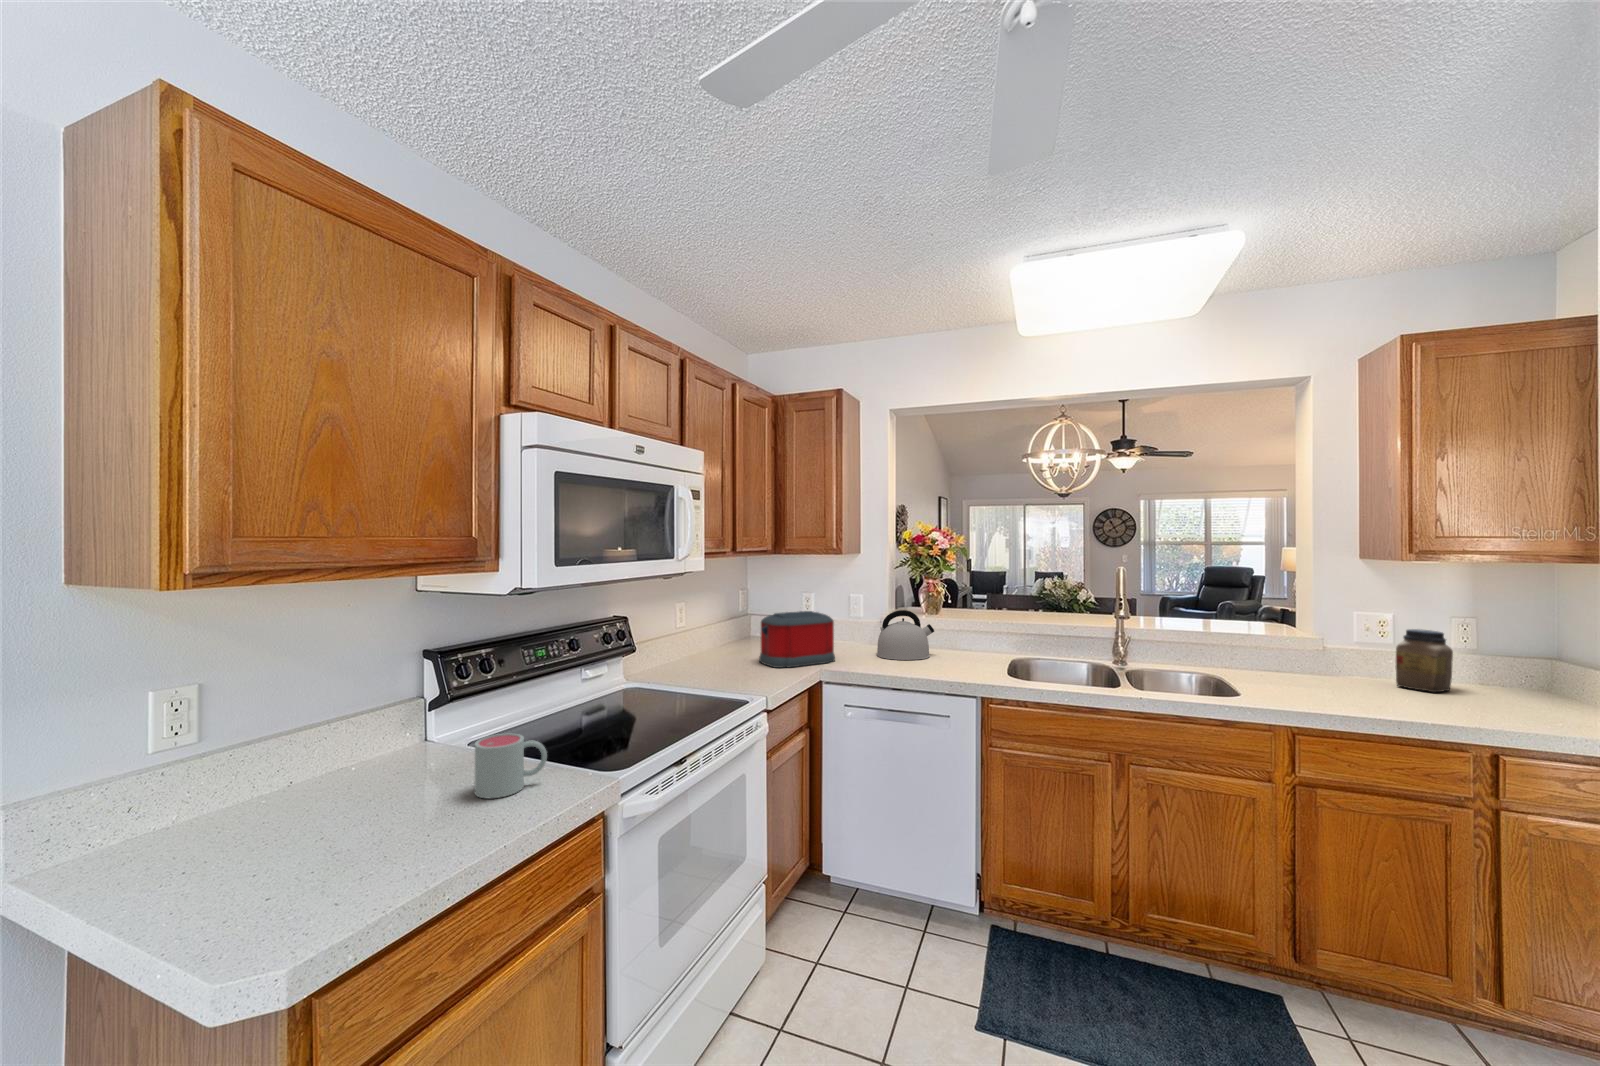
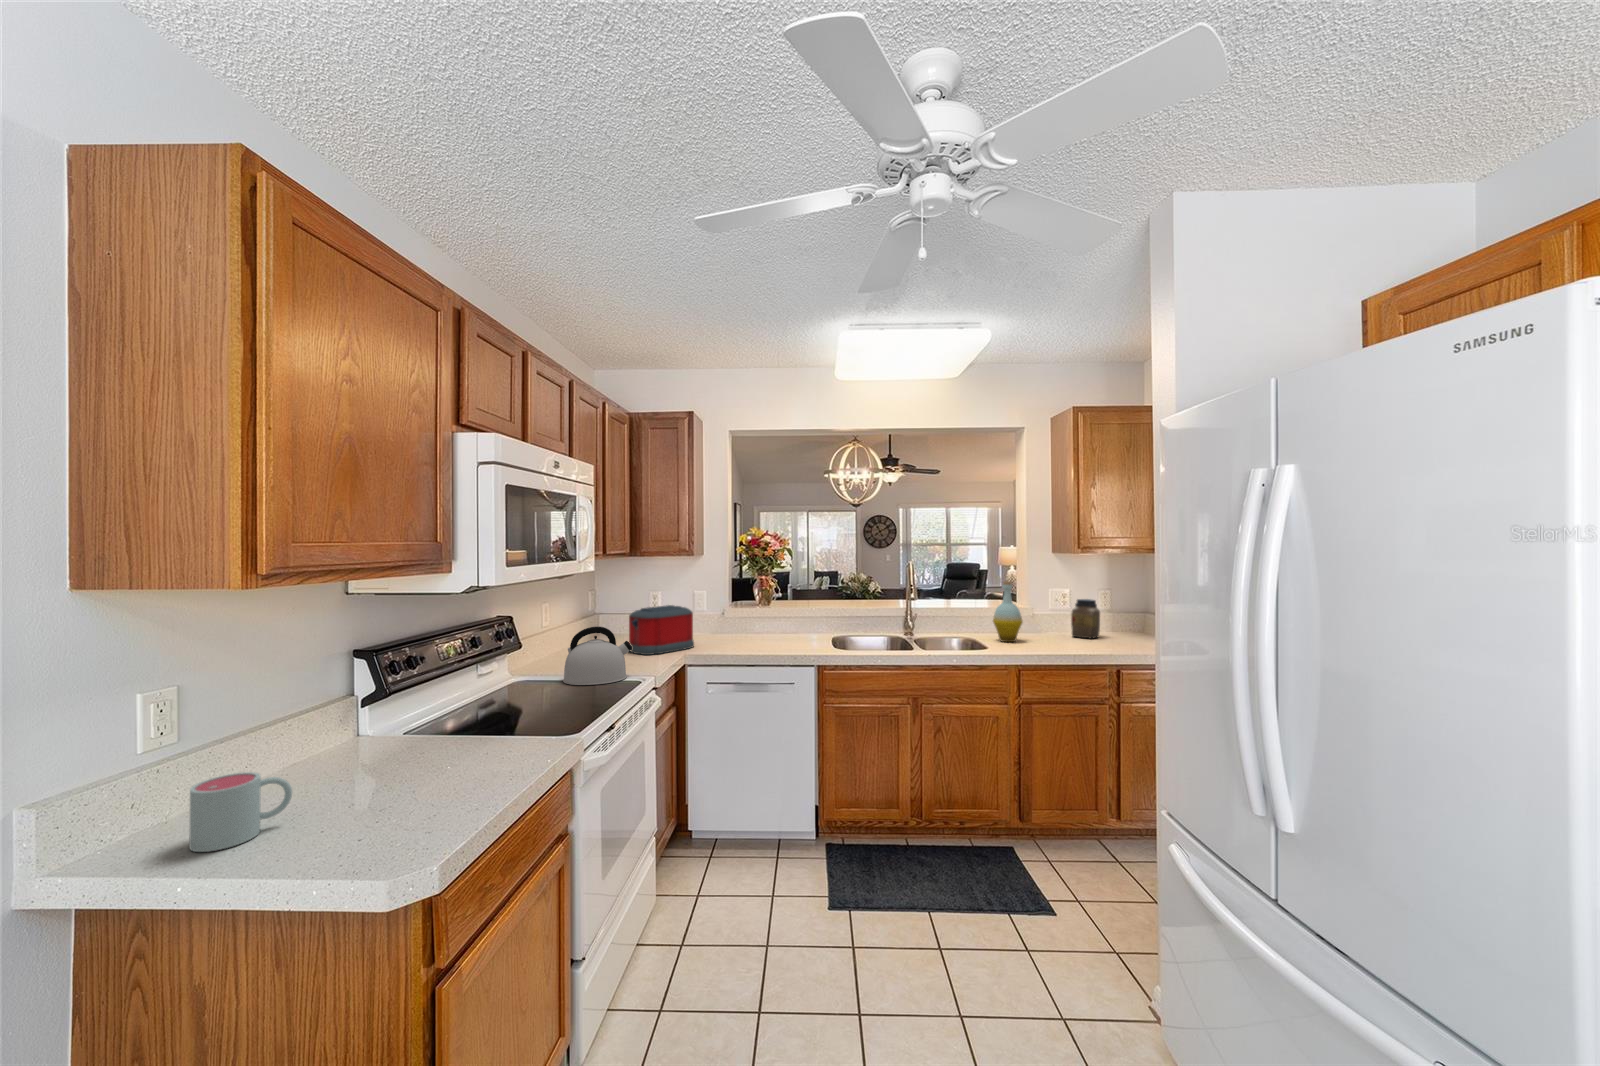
bottle: none [1252,598,1304,688] -> present [993,581,1022,642]
kettle: present [877,610,934,660] -> present [563,627,632,685]
mug: present [475,734,547,798] -> present [189,772,292,852]

